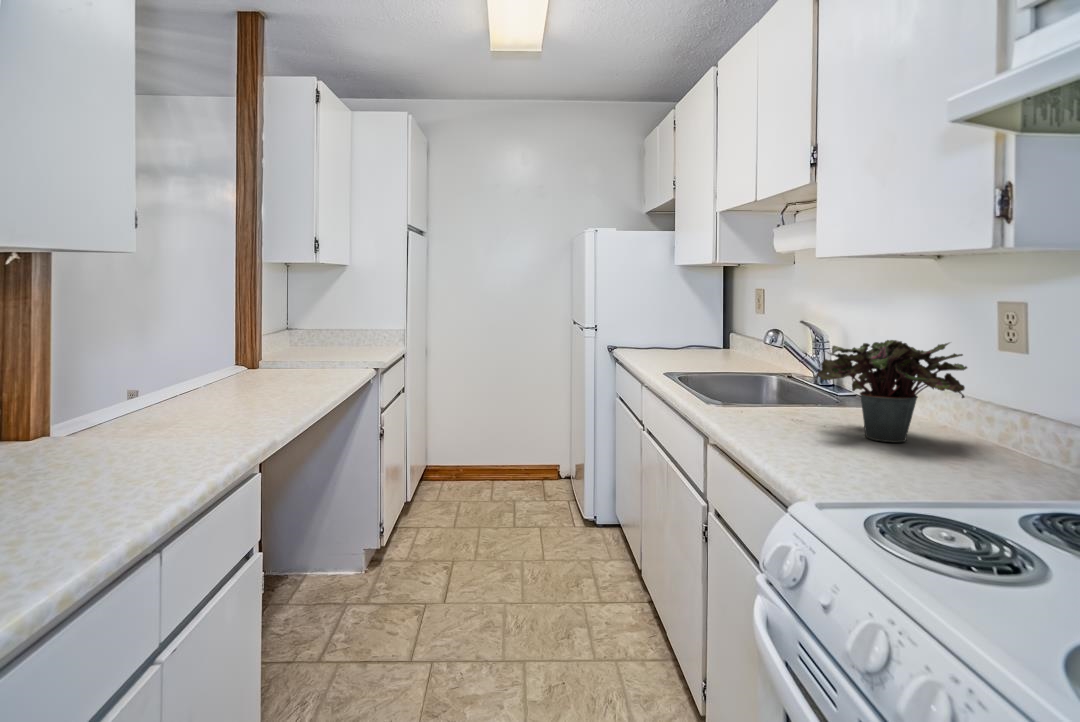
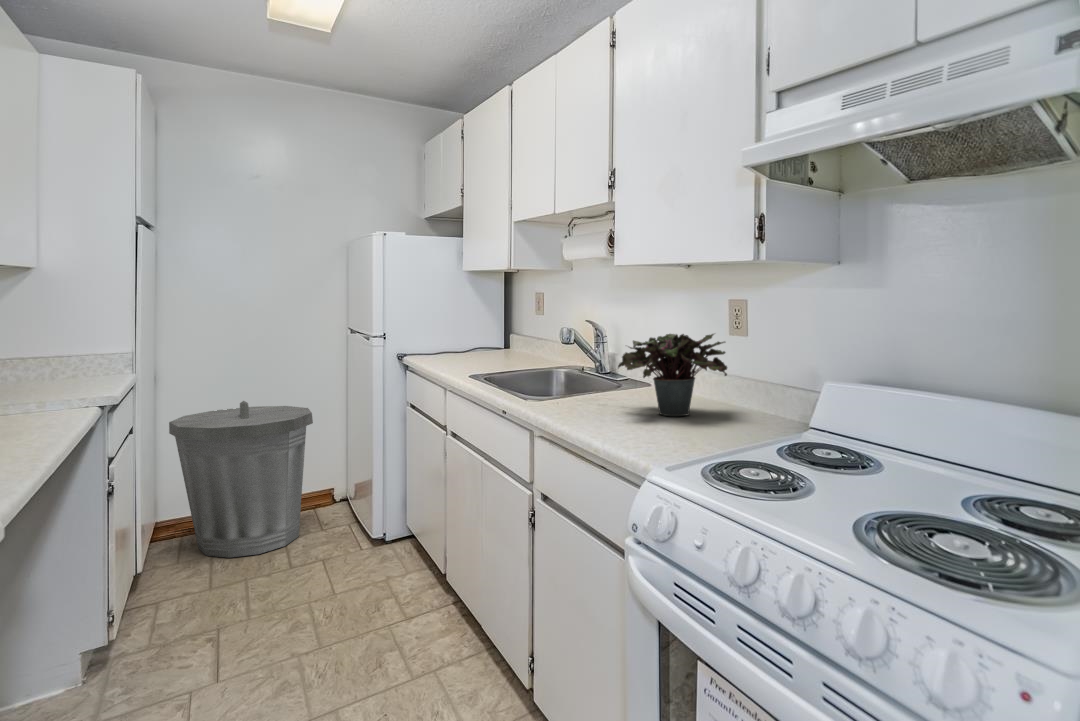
trash can: none [424,377,539,516] -> present [169,401,313,558]

